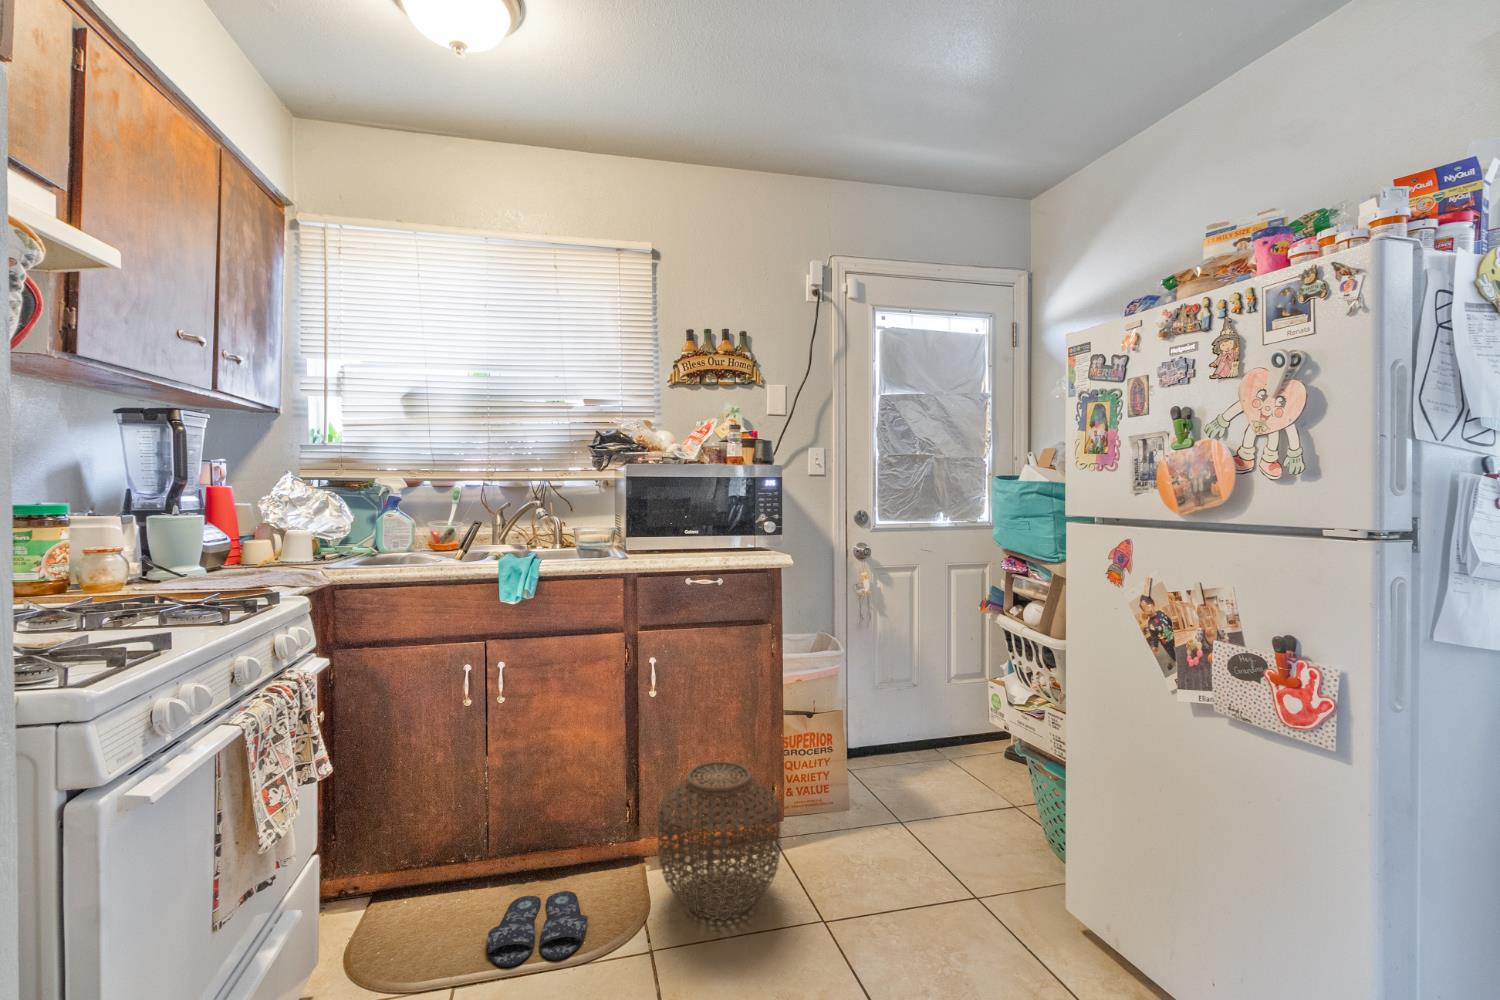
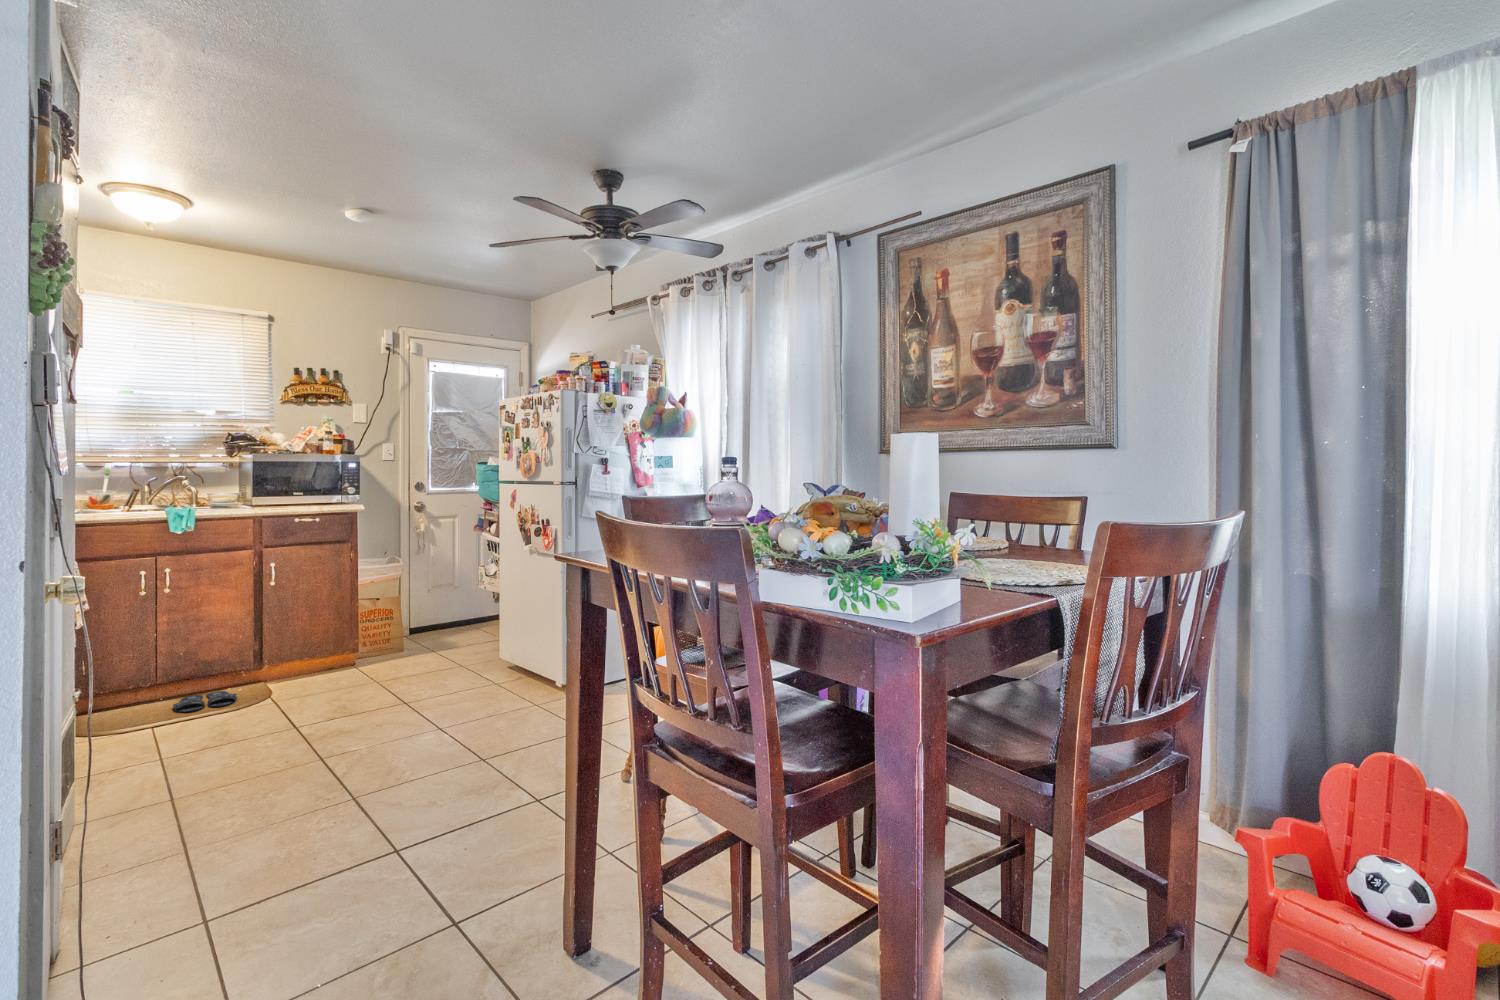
woven basket: present [658,762,781,919] -> none [280,614,354,687]

